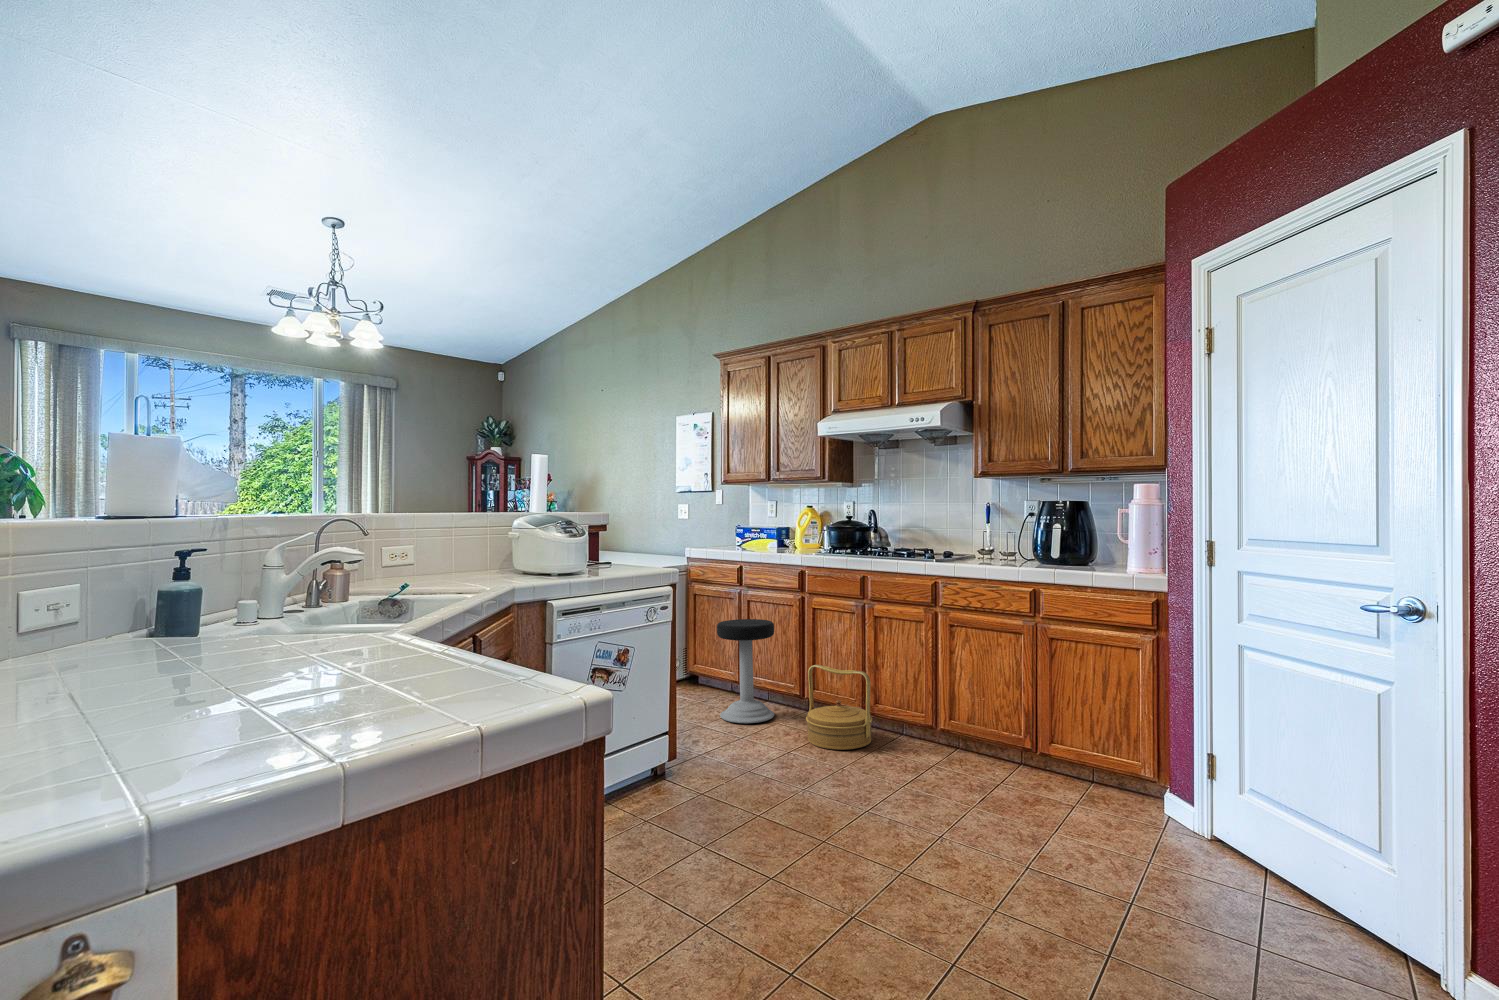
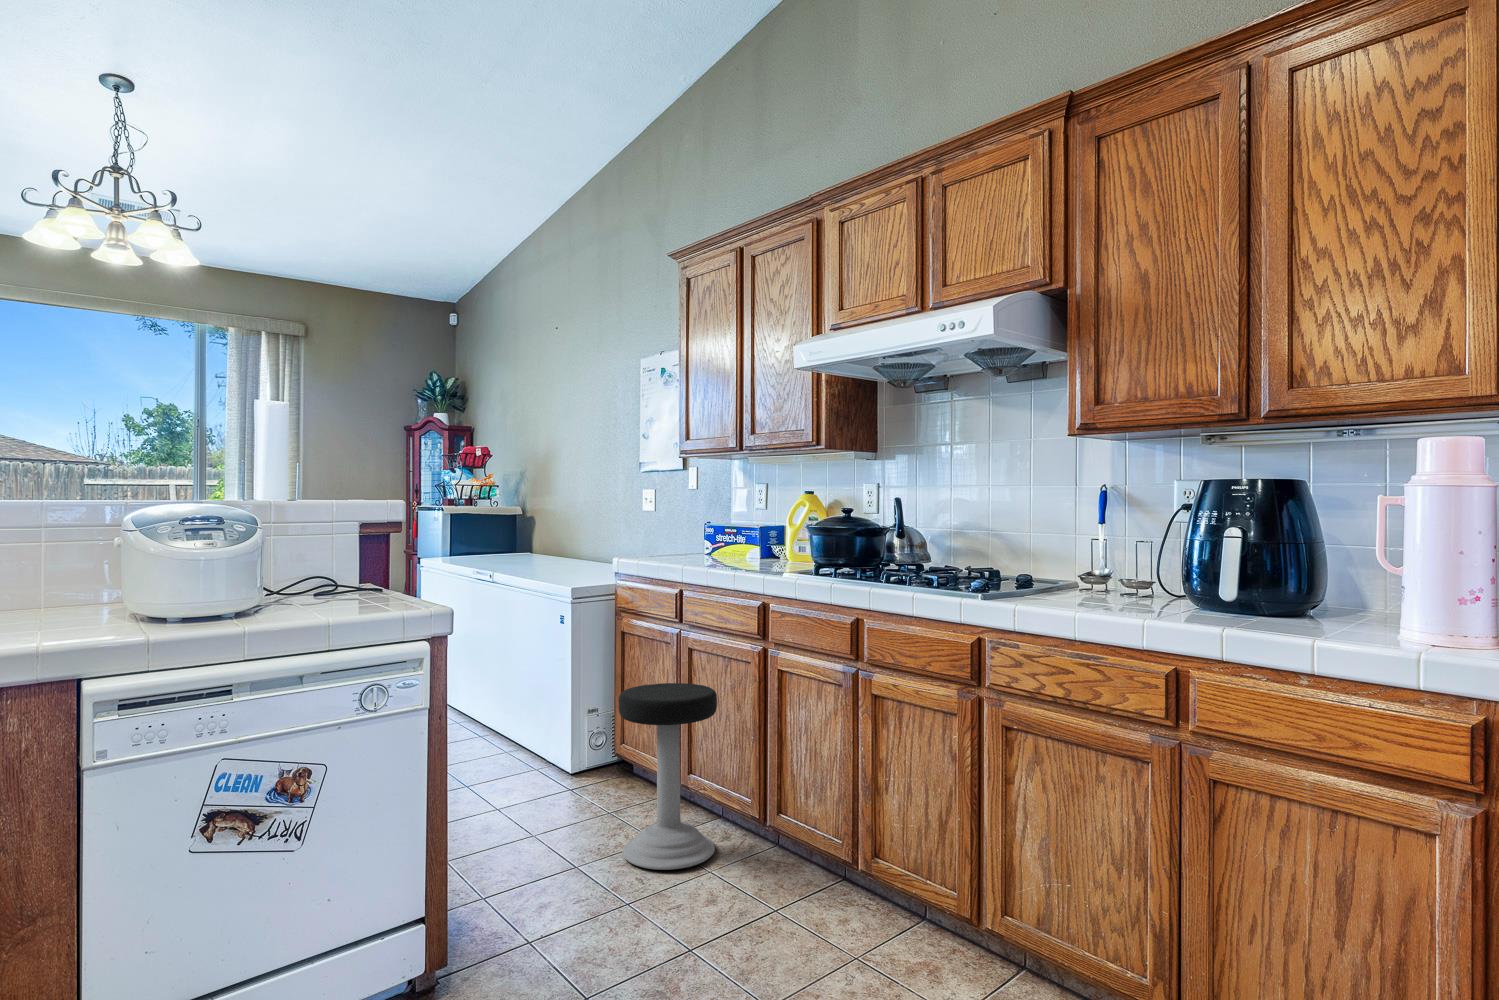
basket: present [806,665,872,750] -> none [741,778,863,952]

